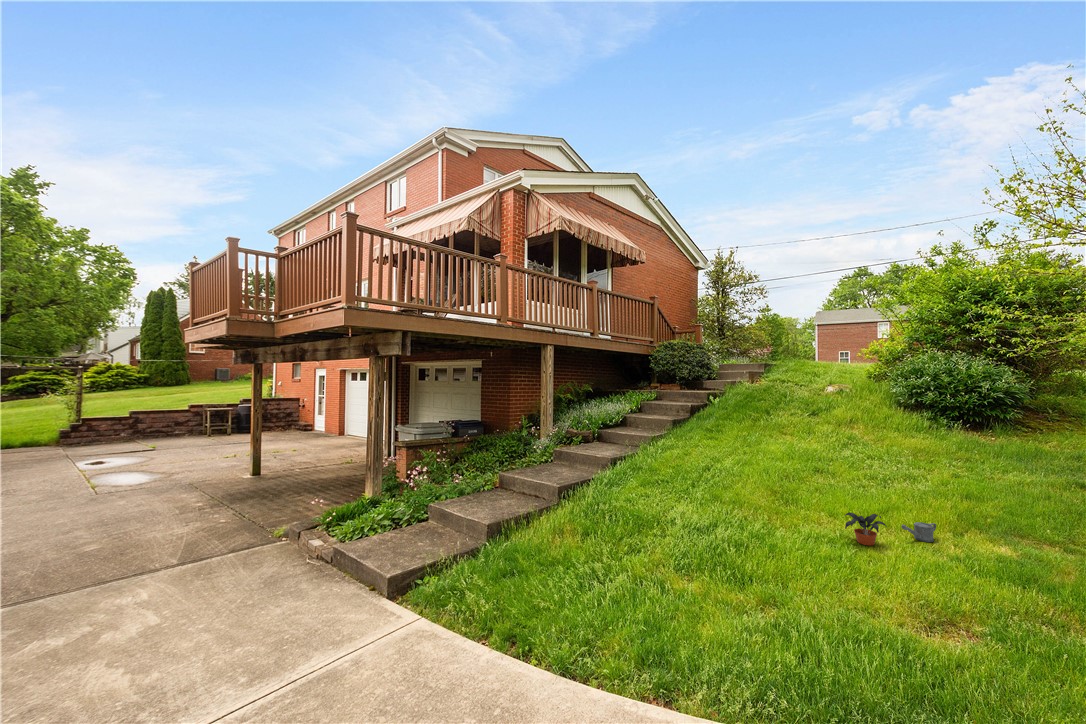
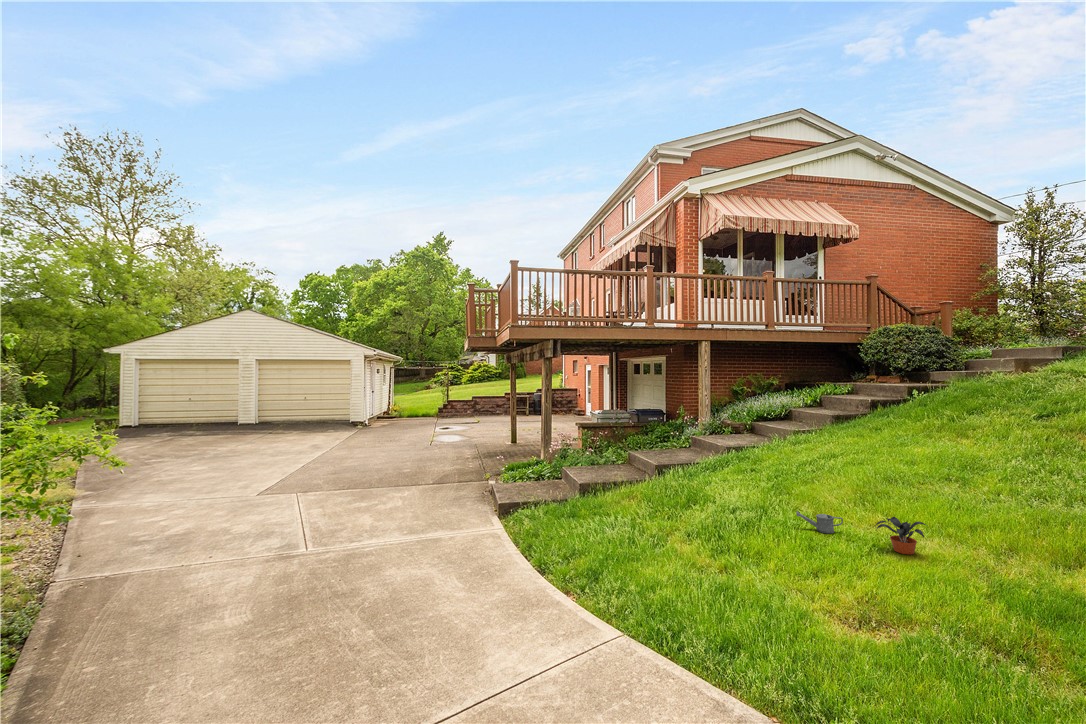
watering can: present [902,522,936,542] -> present [796,511,843,533]

